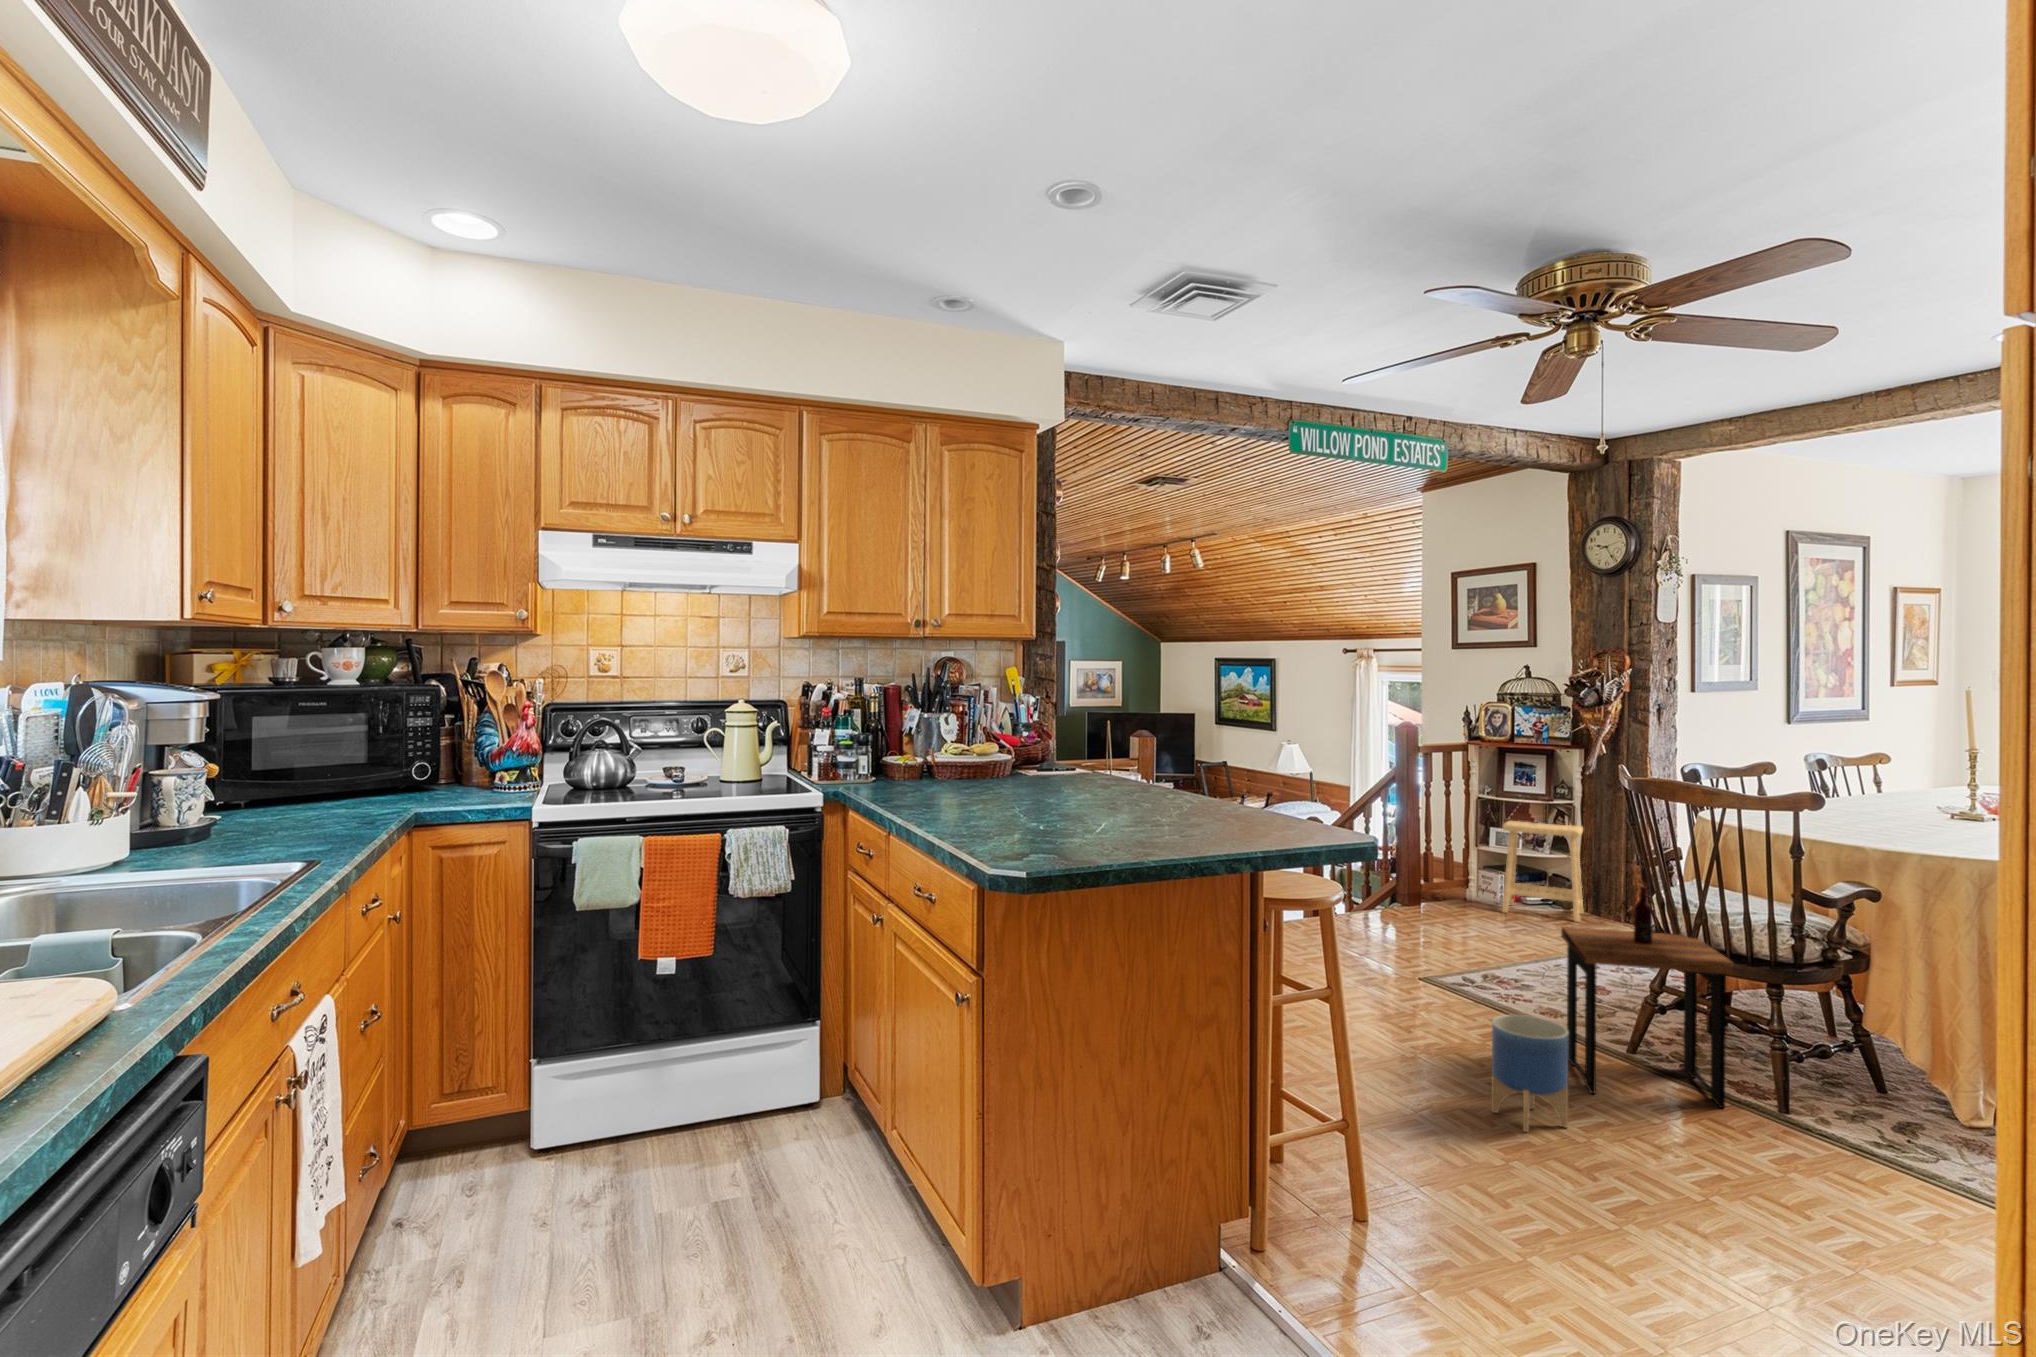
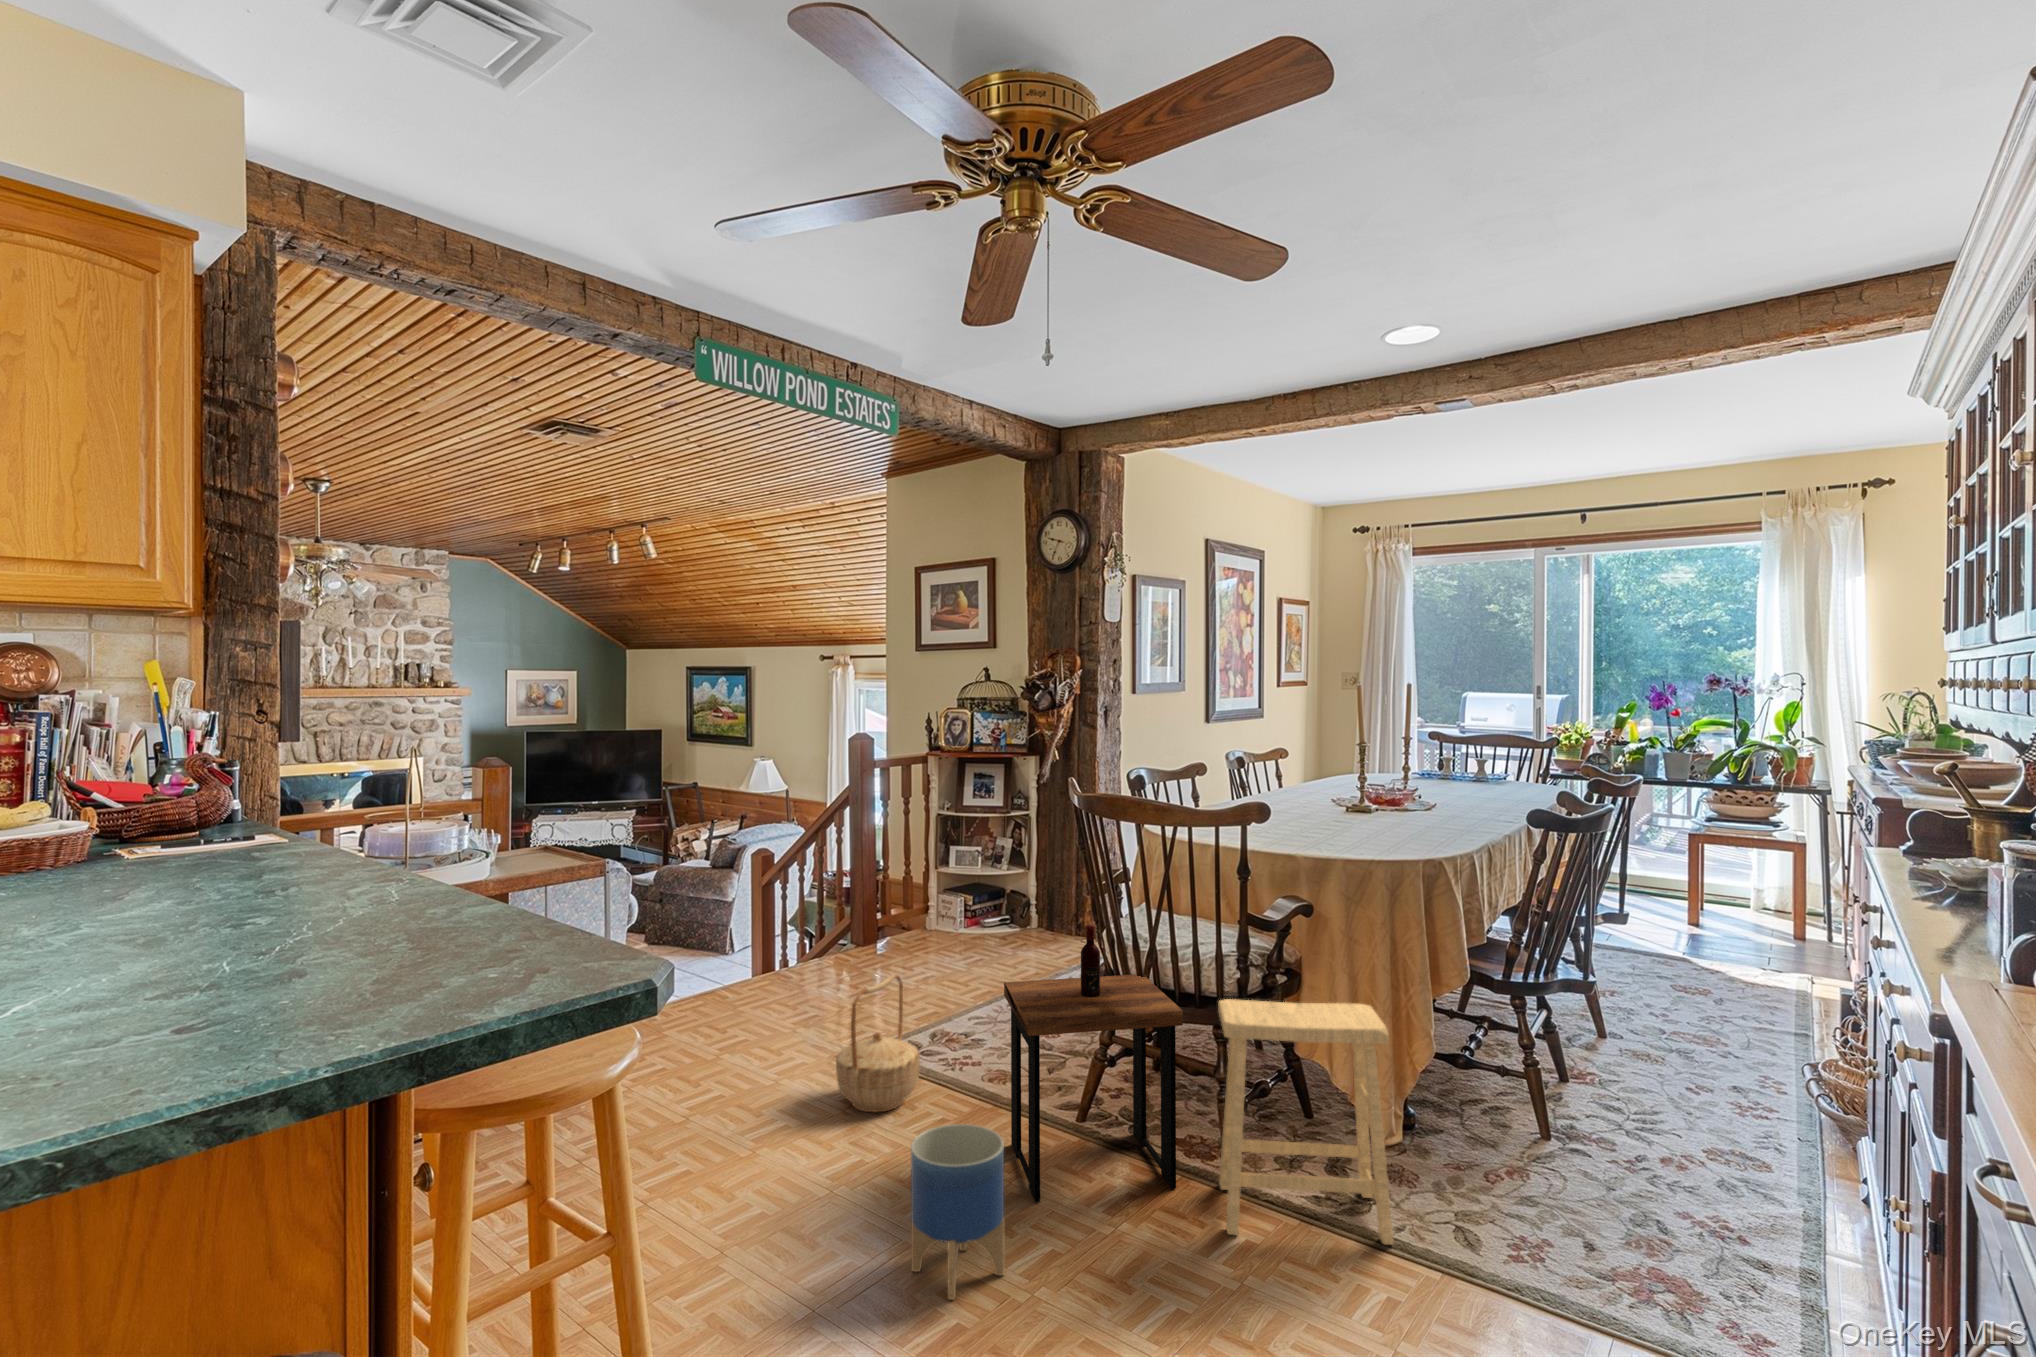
footstool: present [1502,821,1583,922] -> present [1218,999,1393,1245]
basket: none [1410,916,1481,1020] -> present [836,975,920,1112]

